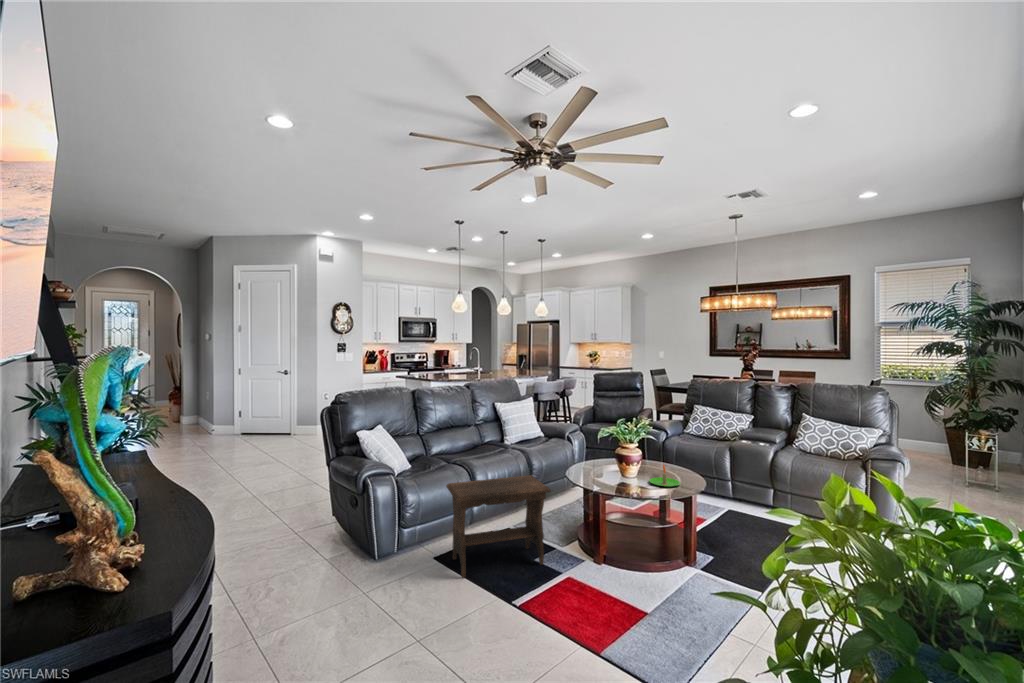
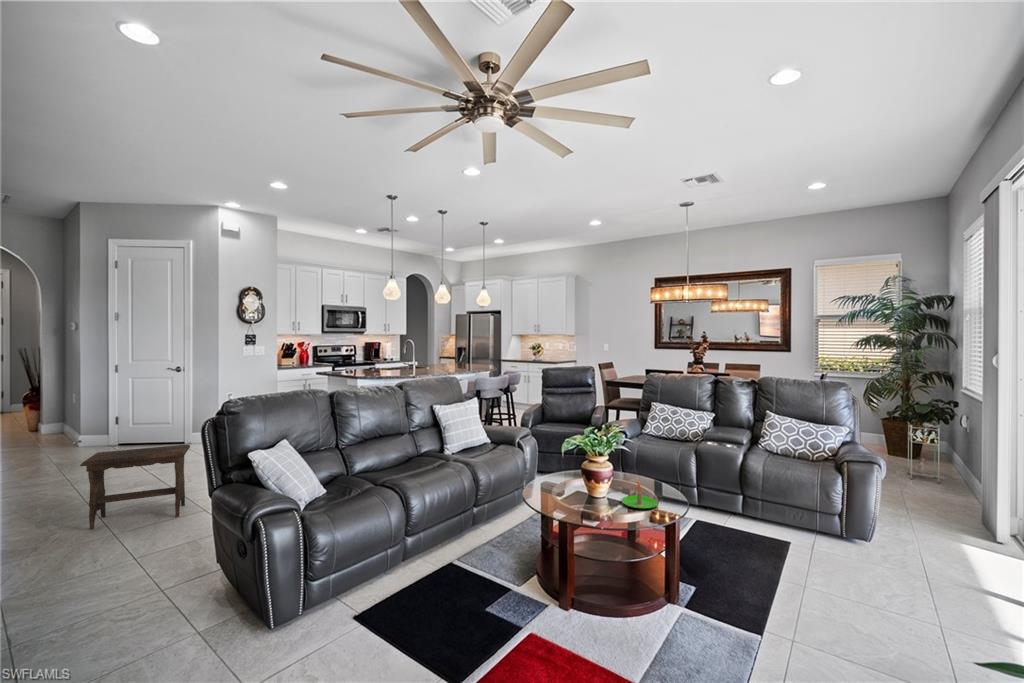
footstool: present [446,475,551,578] -> present [80,444,190,529]

